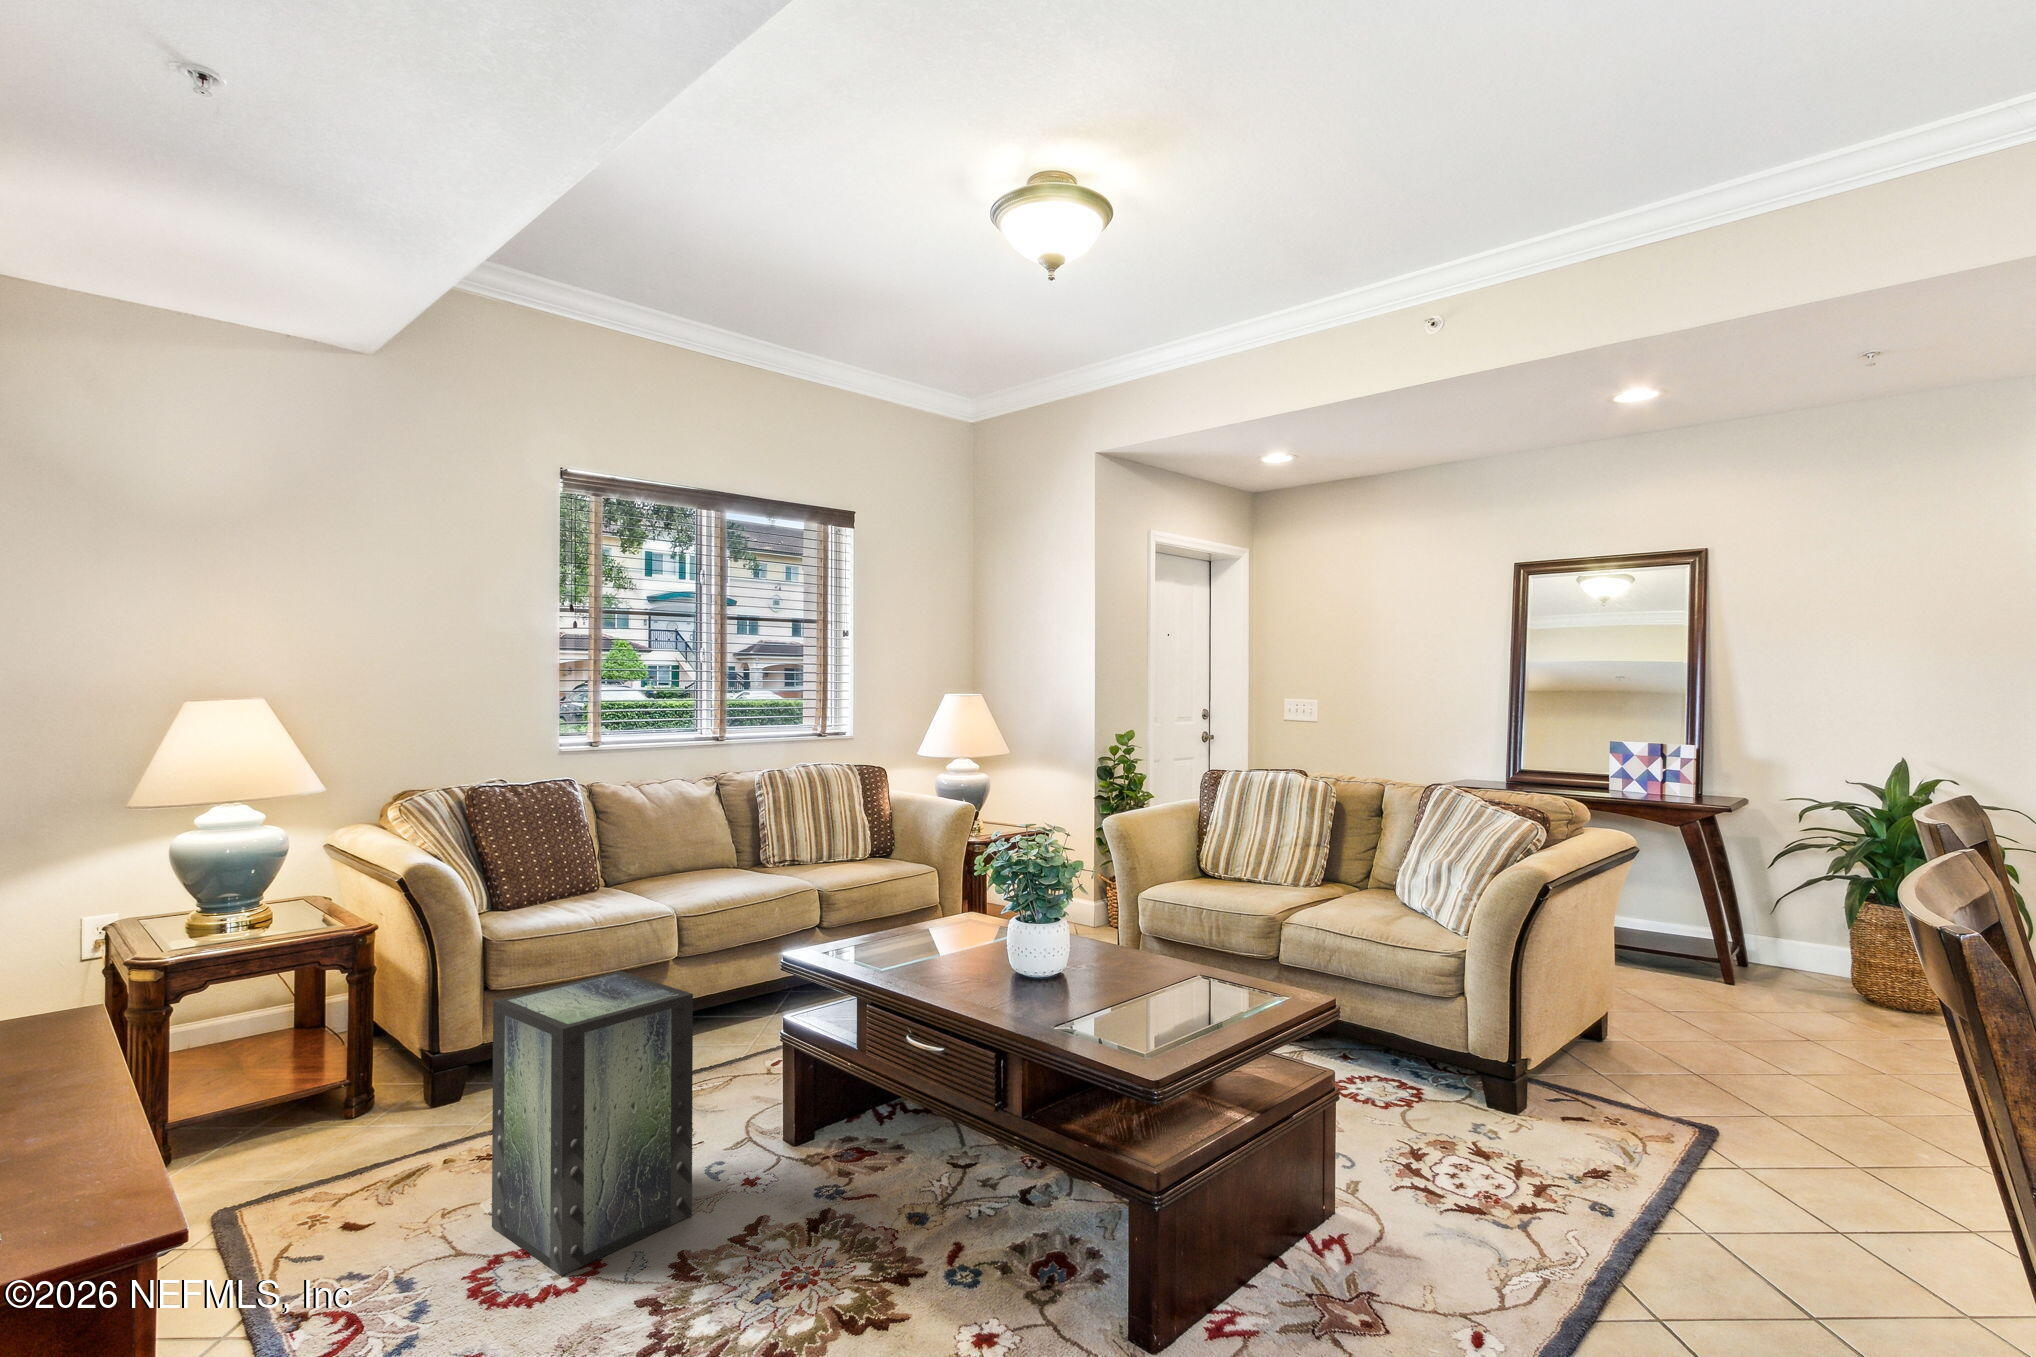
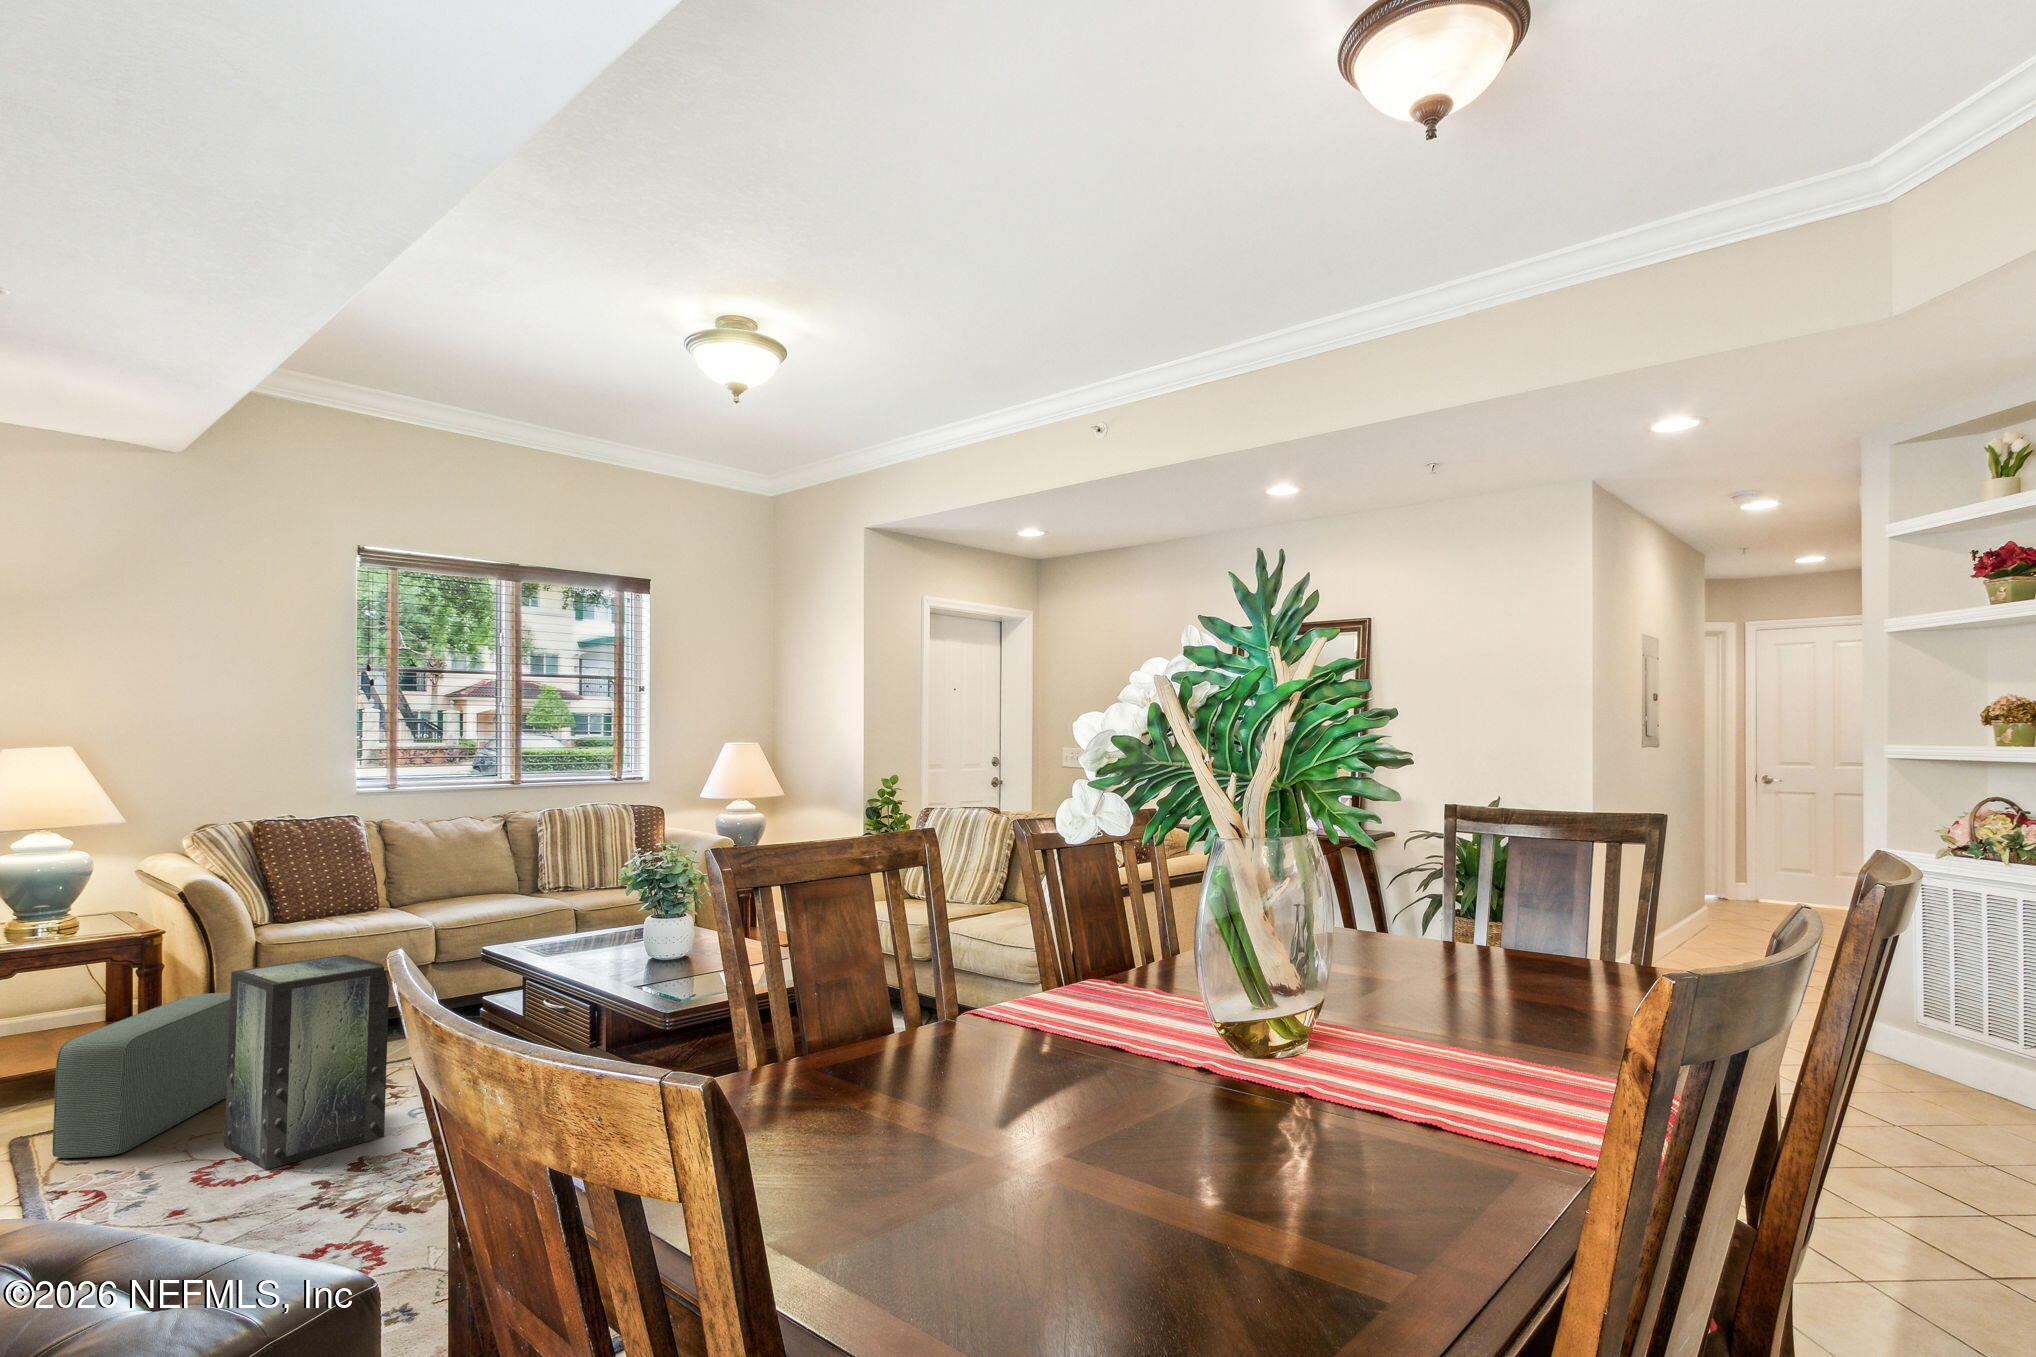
pouf: none [278,1008,489,1245] -> present [52,993,230,1158]

